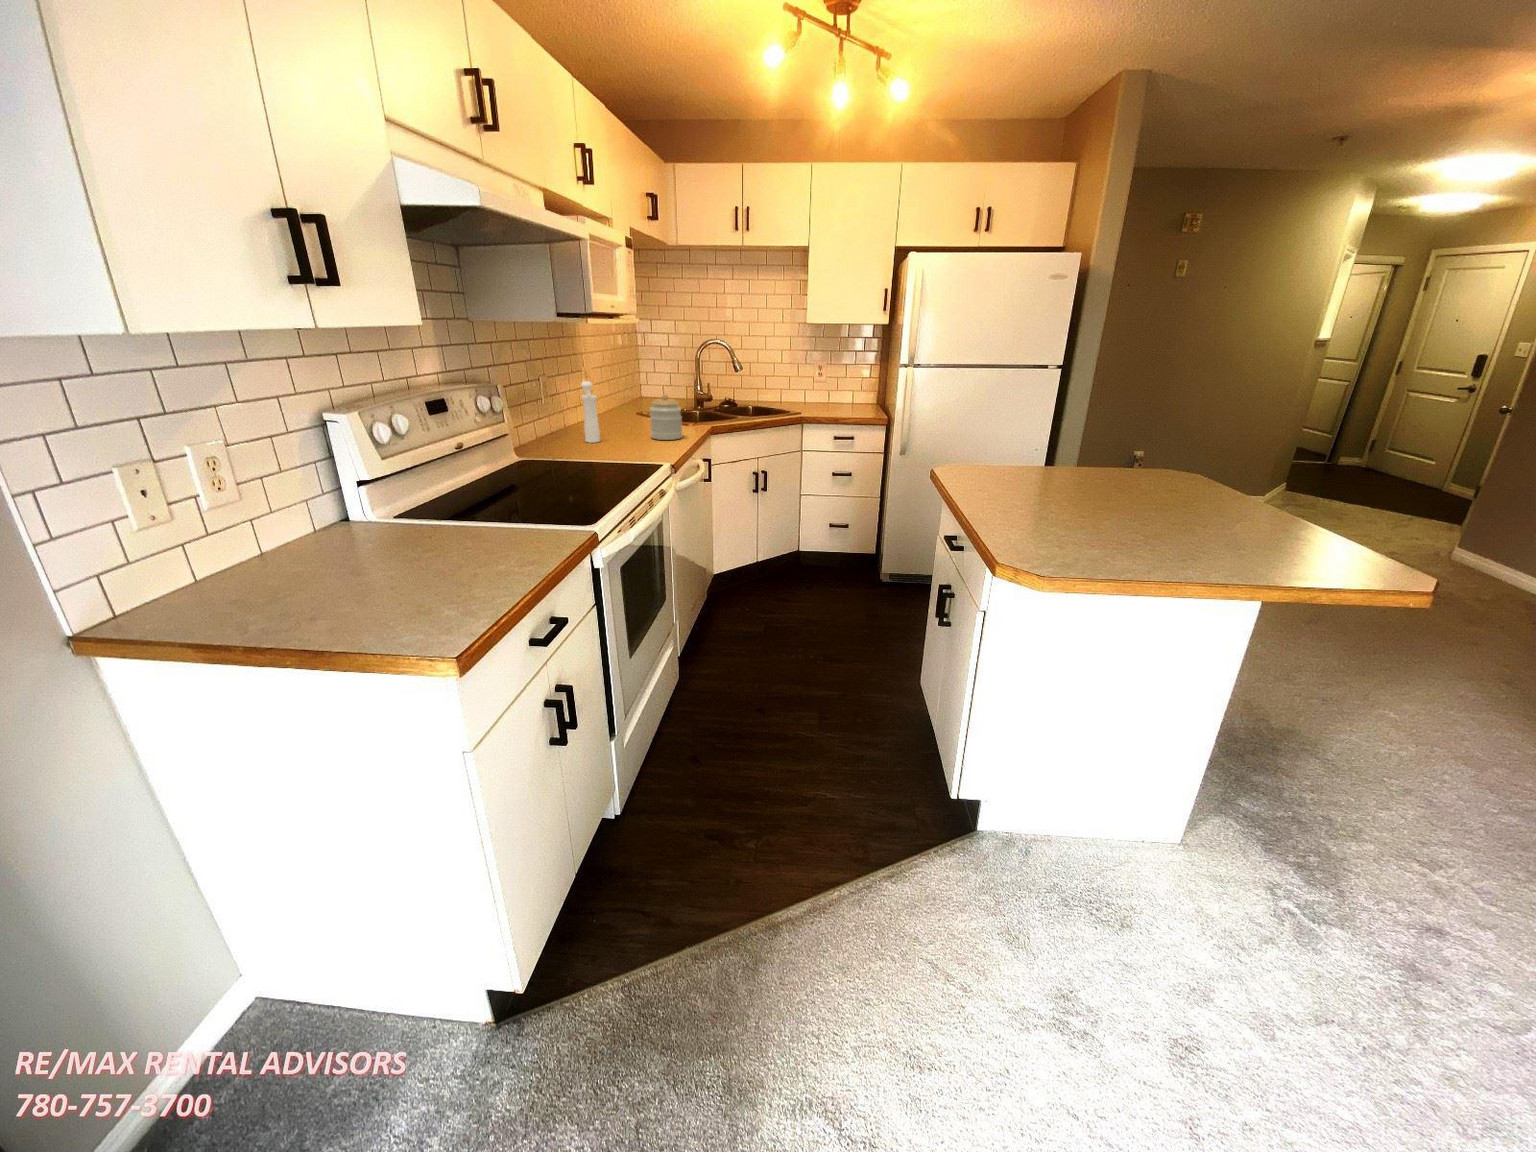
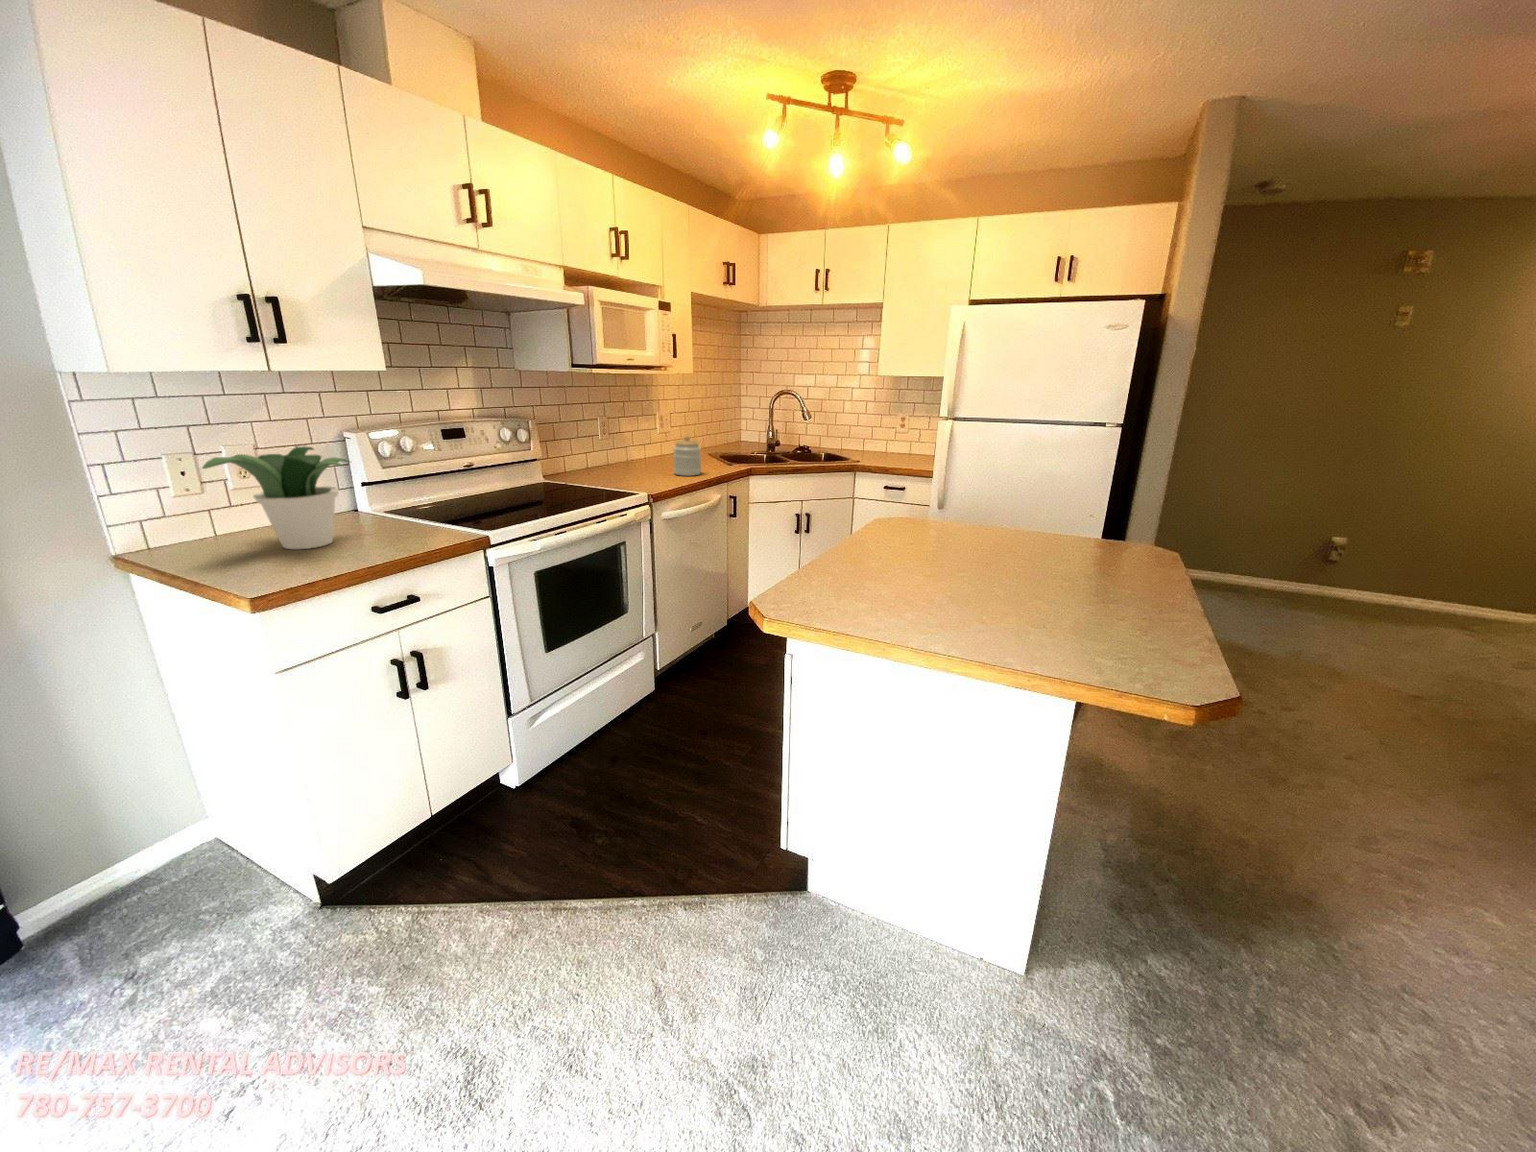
pepper mill: present [581,381,600,443] -> none [615,422,634,474]
potted plant: none [268,435,438,582] -> present [202,447,349,549]

